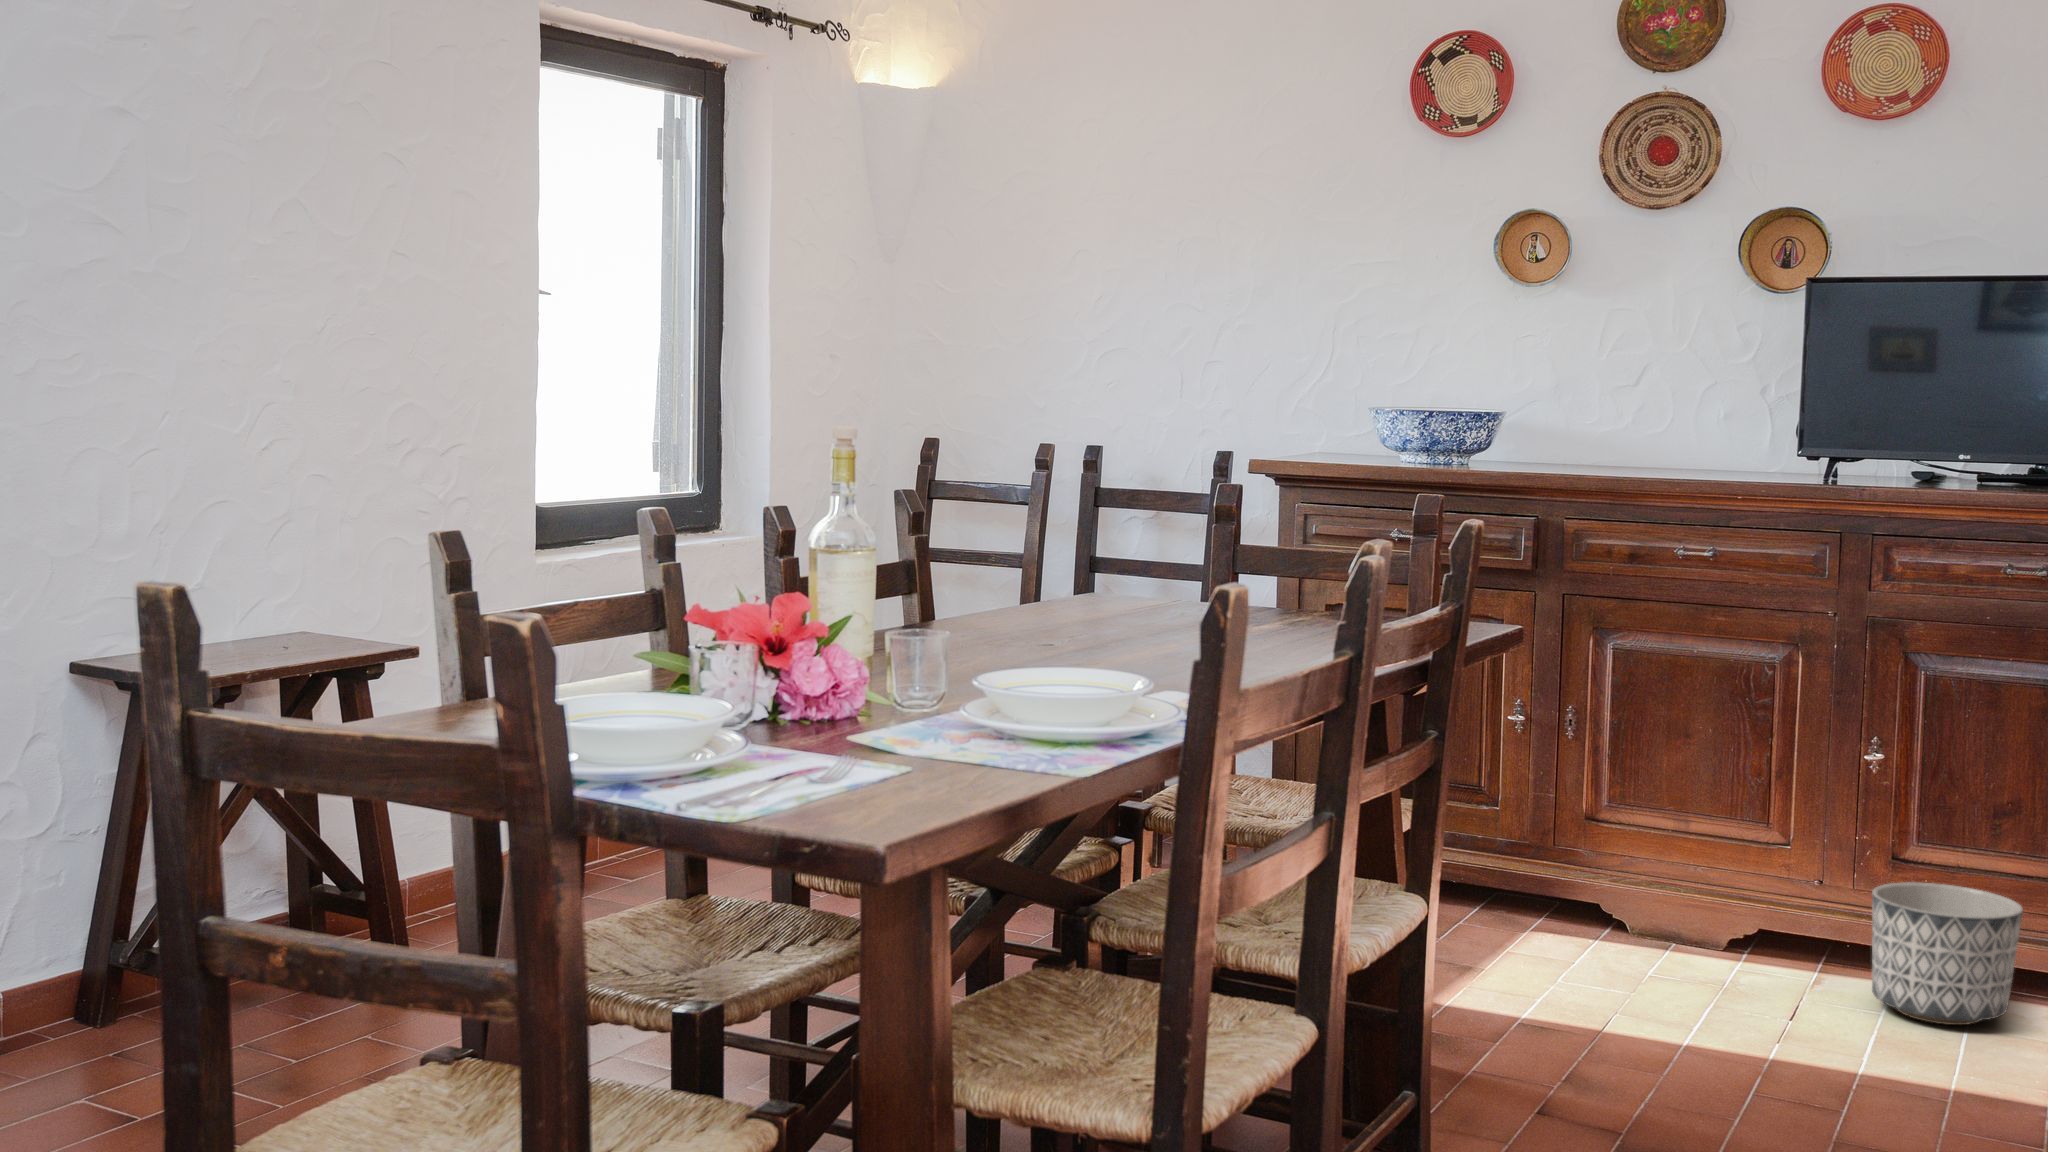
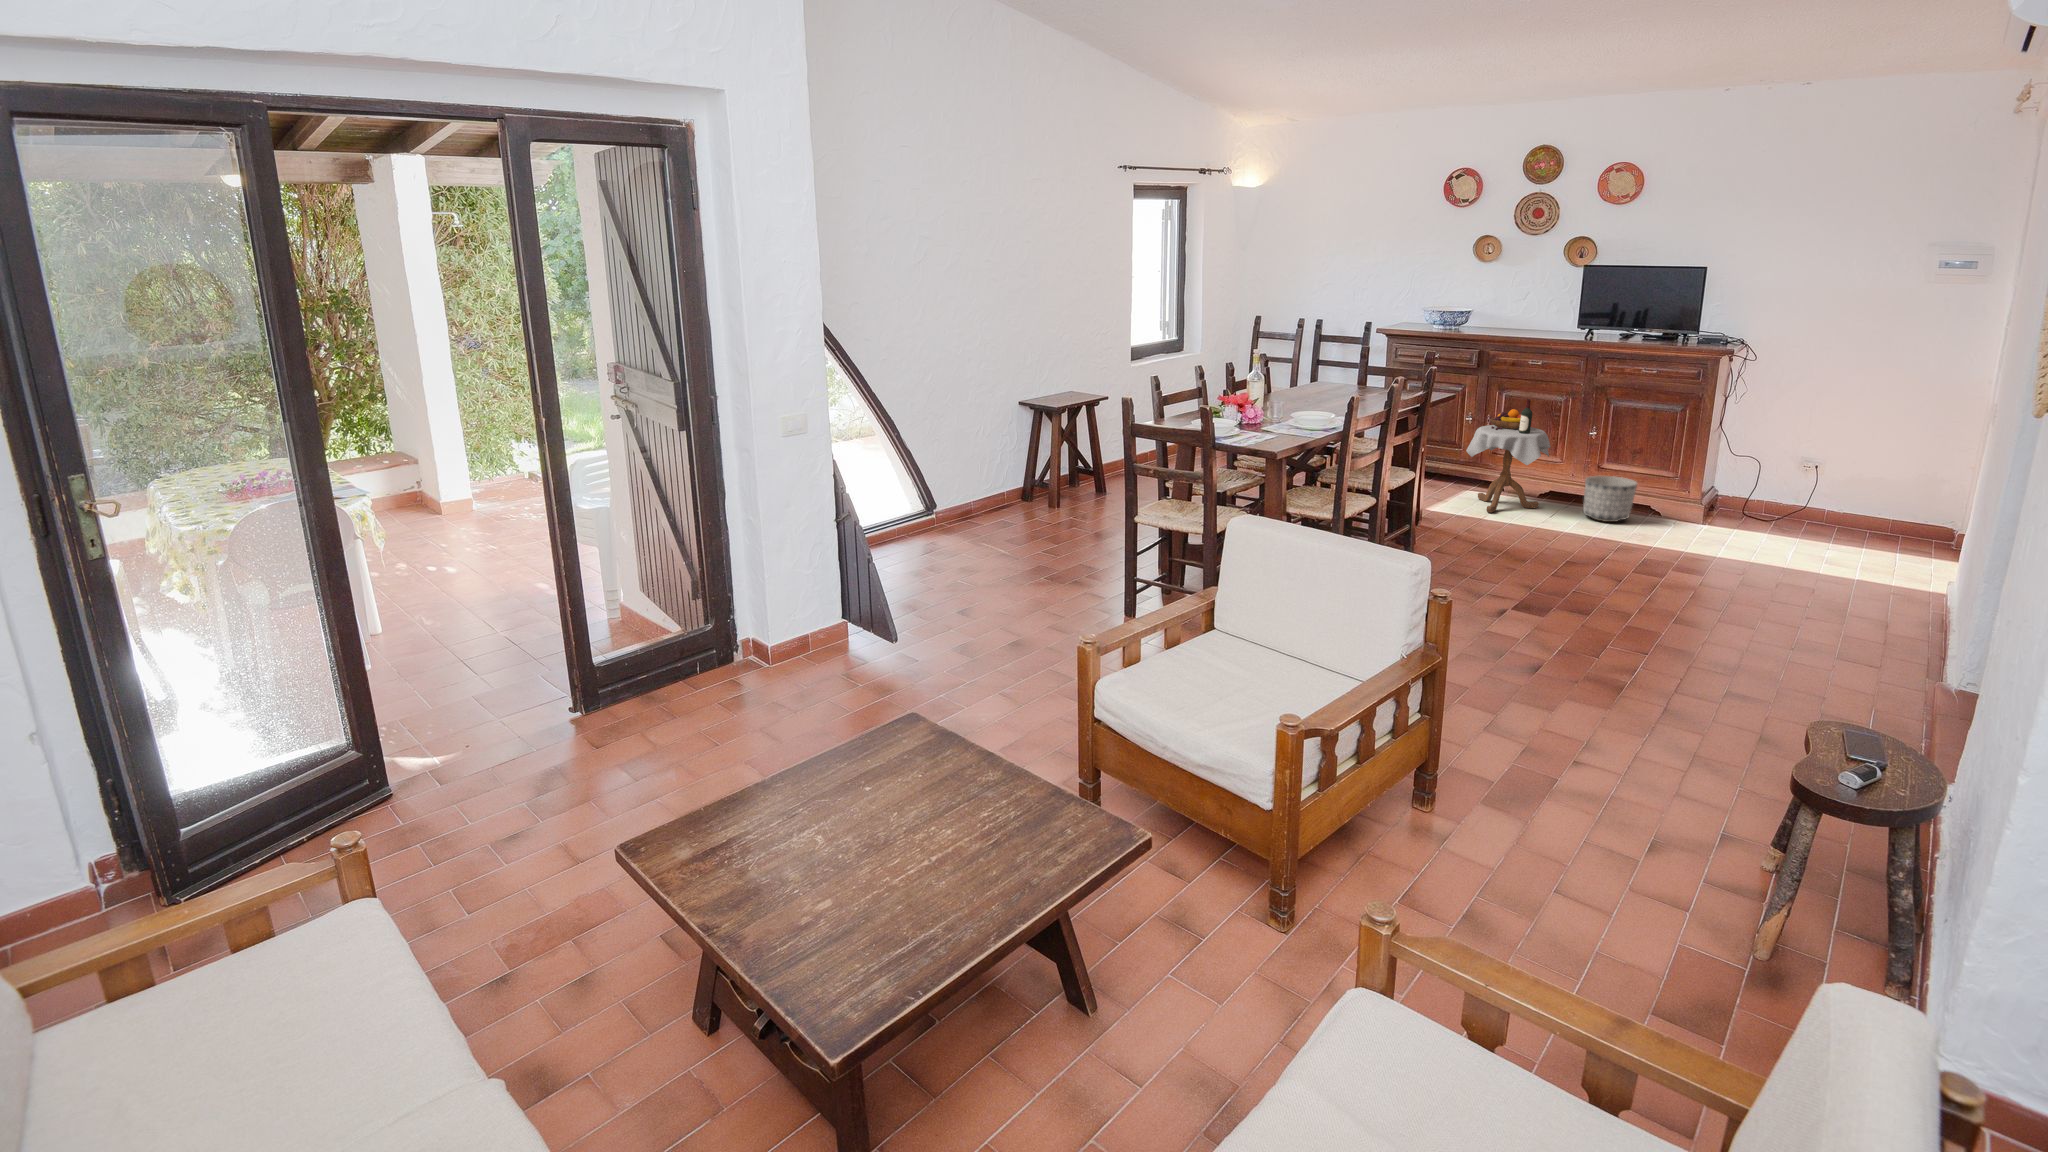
side table: none [1528,656,1766,1000] -> present [1466,399,1550,513]

